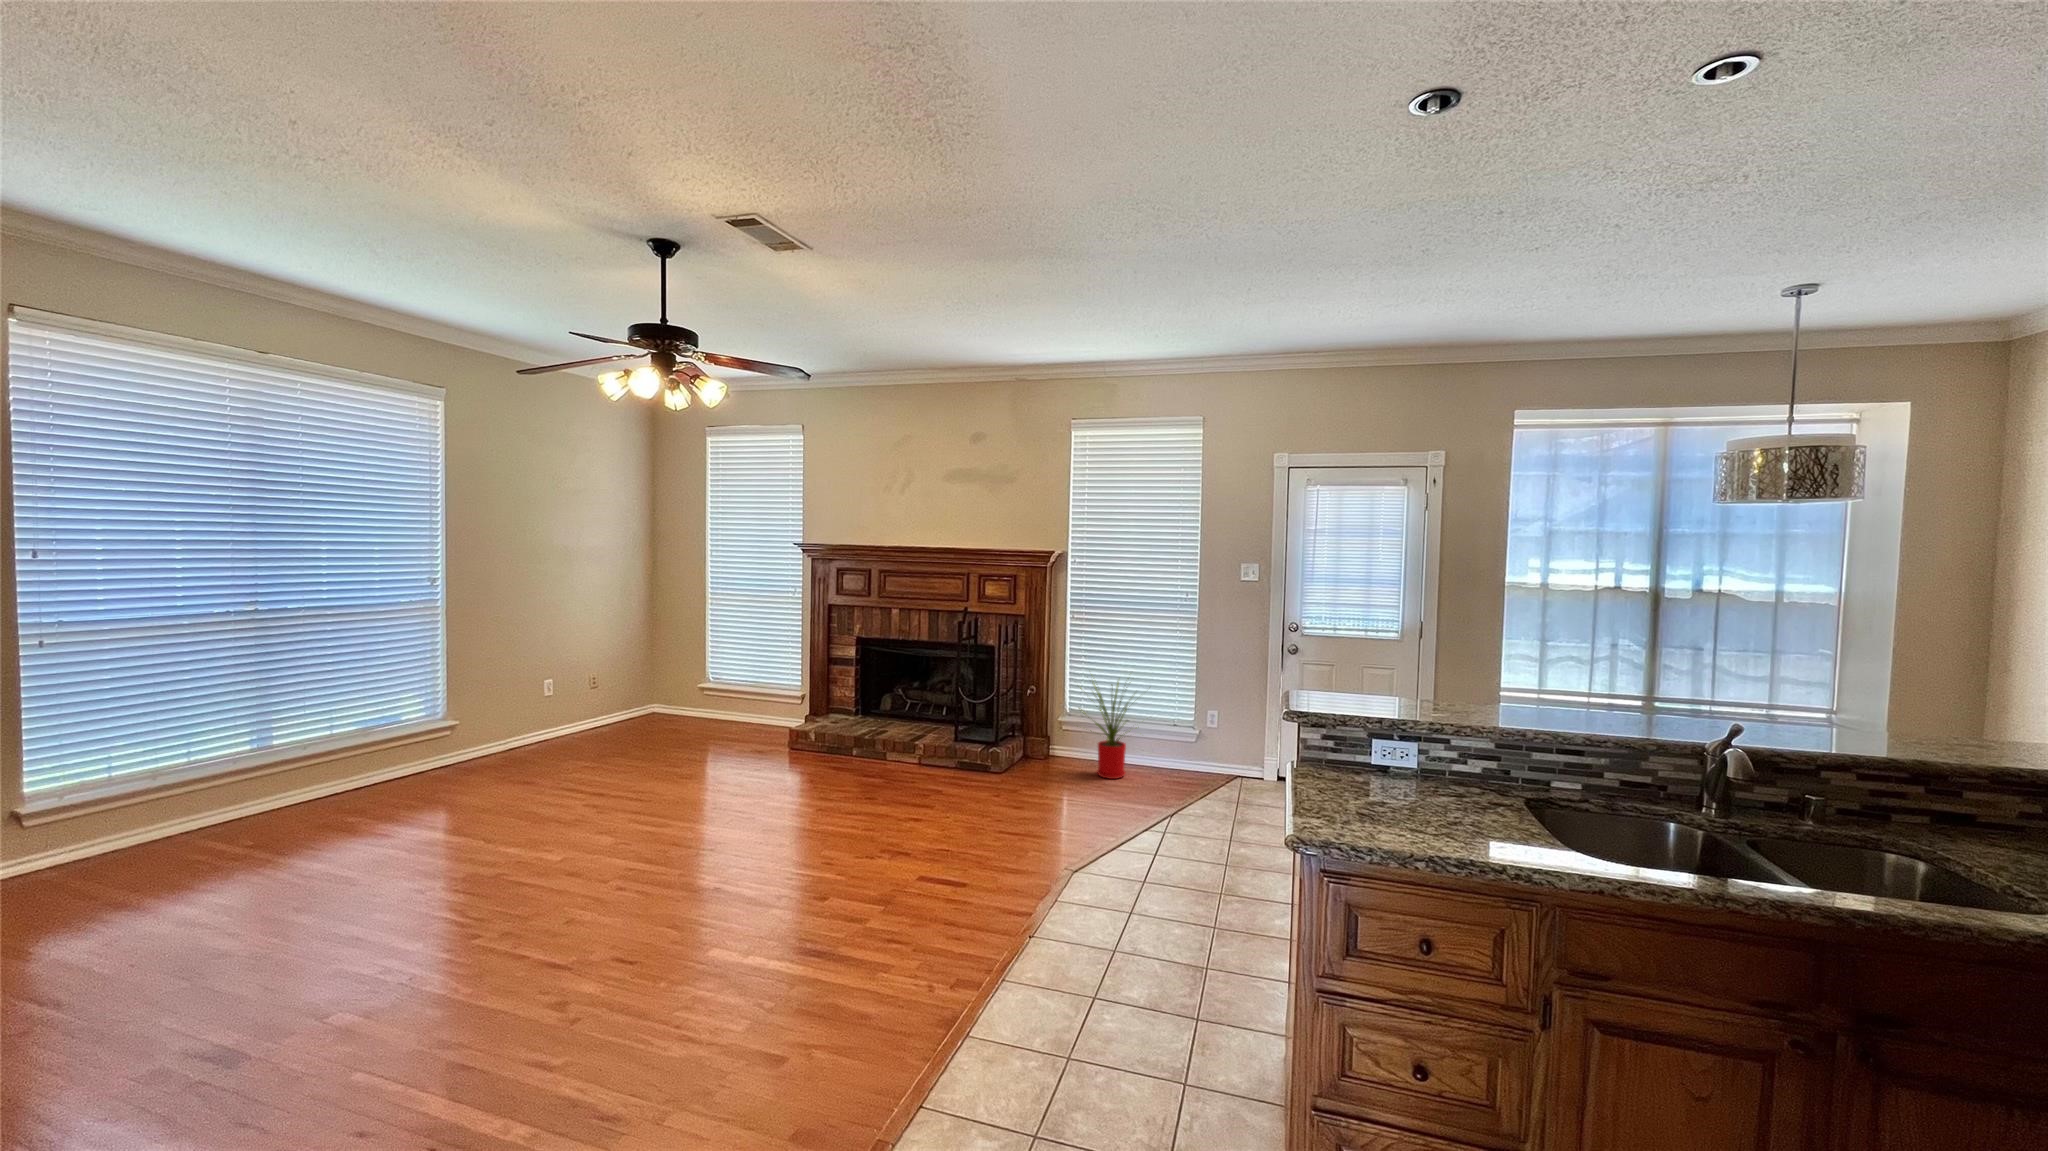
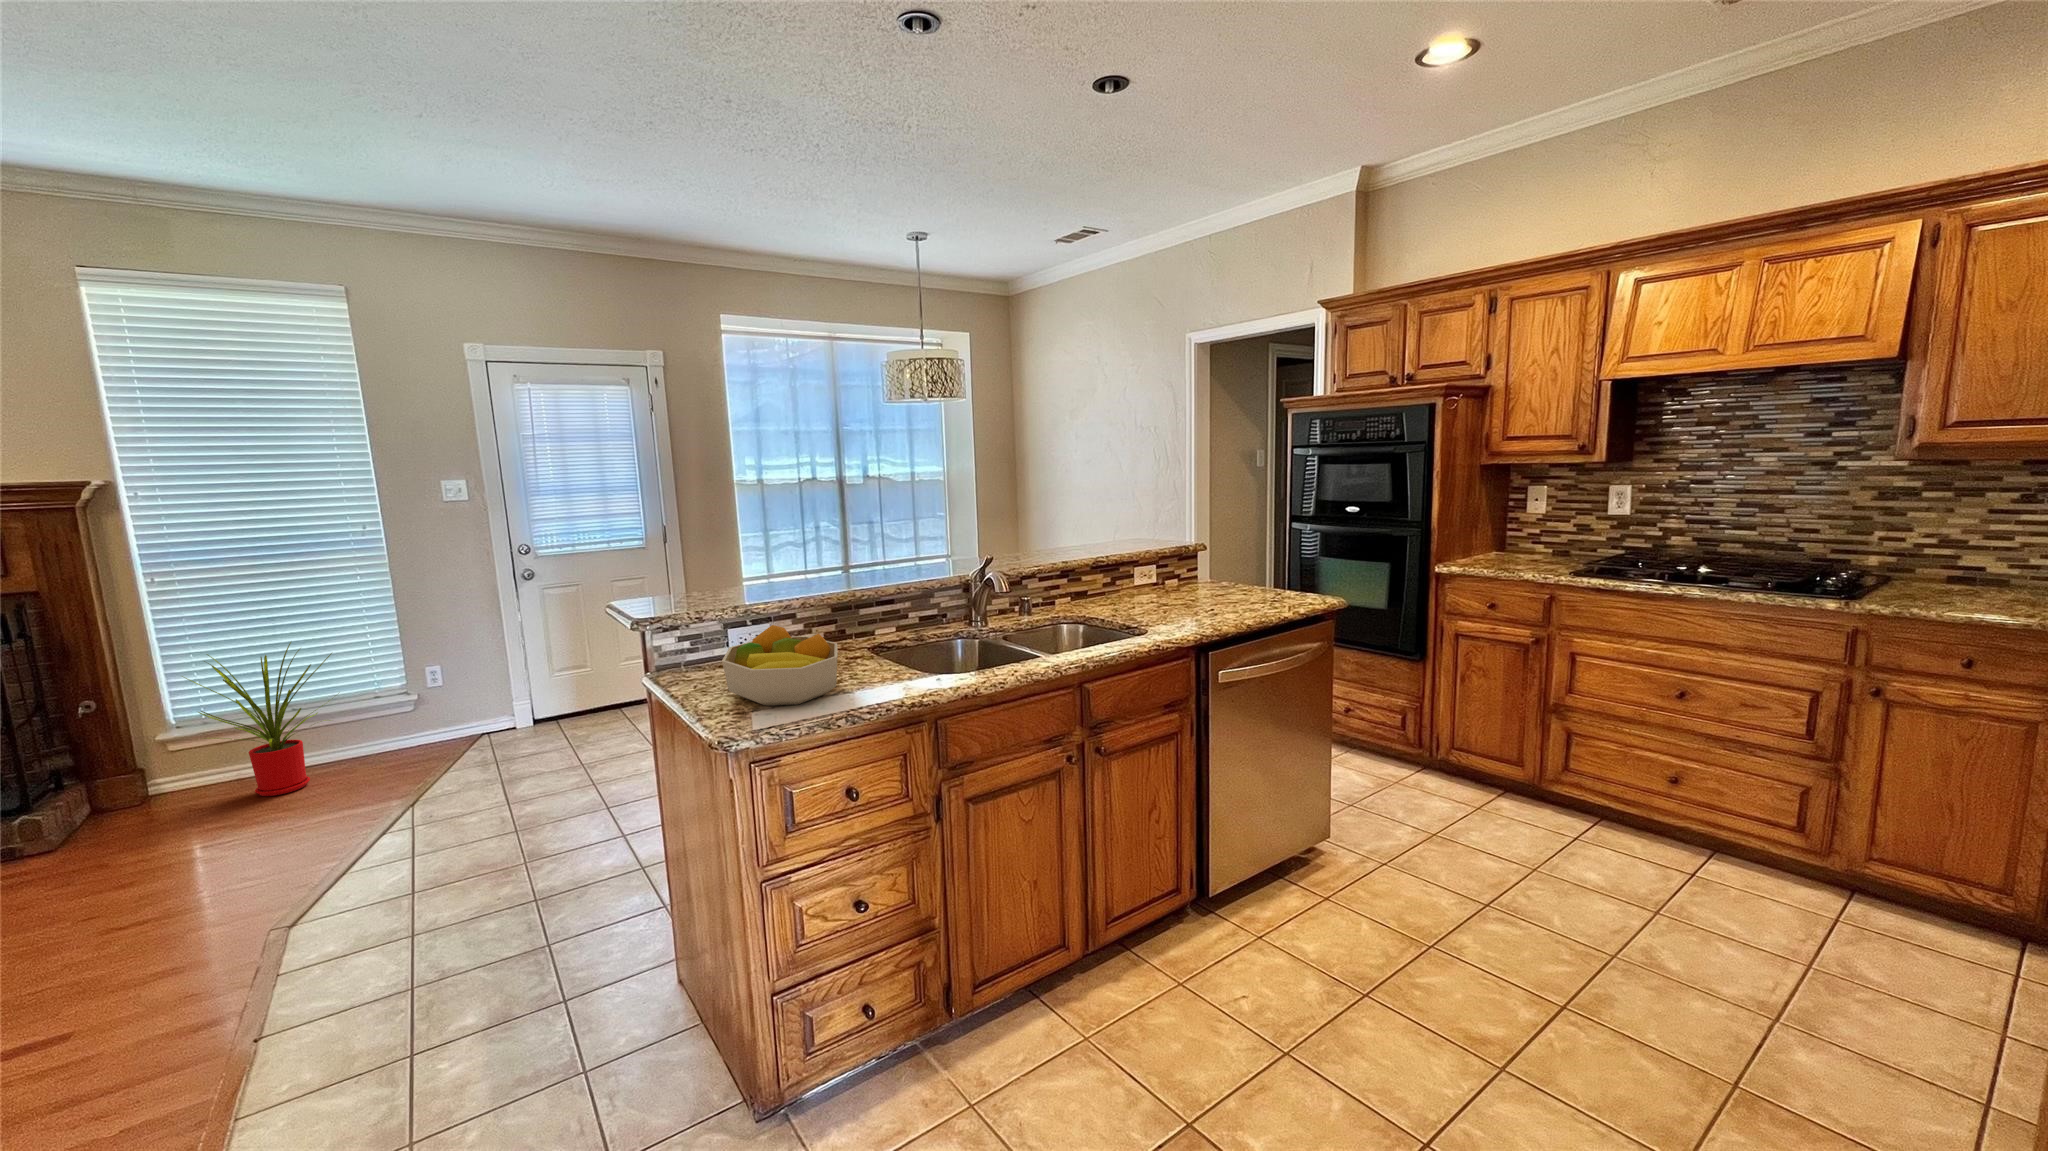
fruit bowl: none [1331,744,1457,831] -> present [722,625,838,706]

